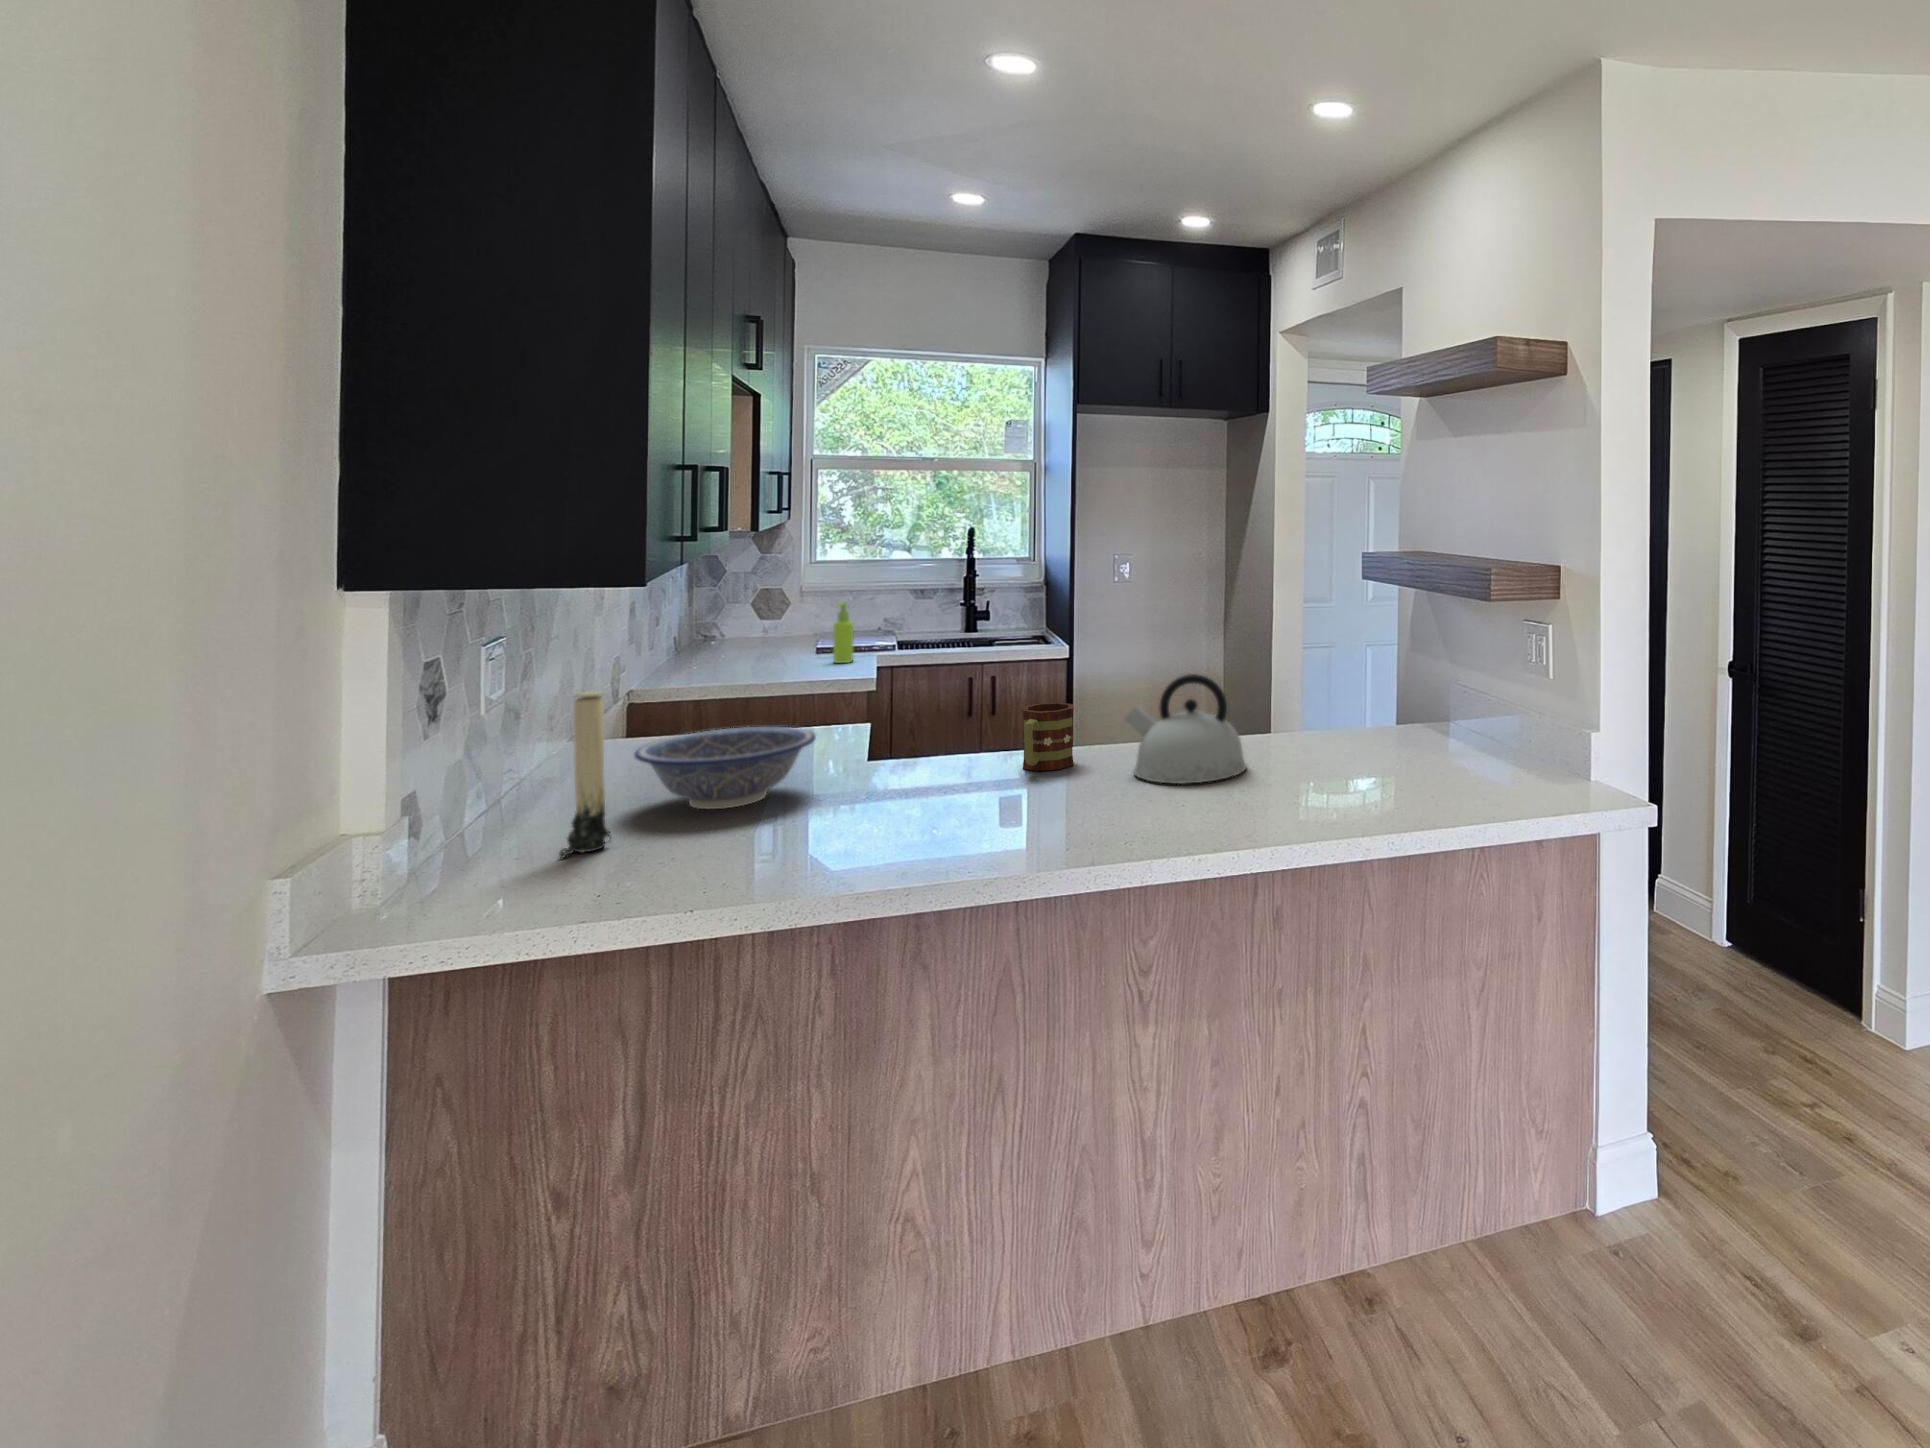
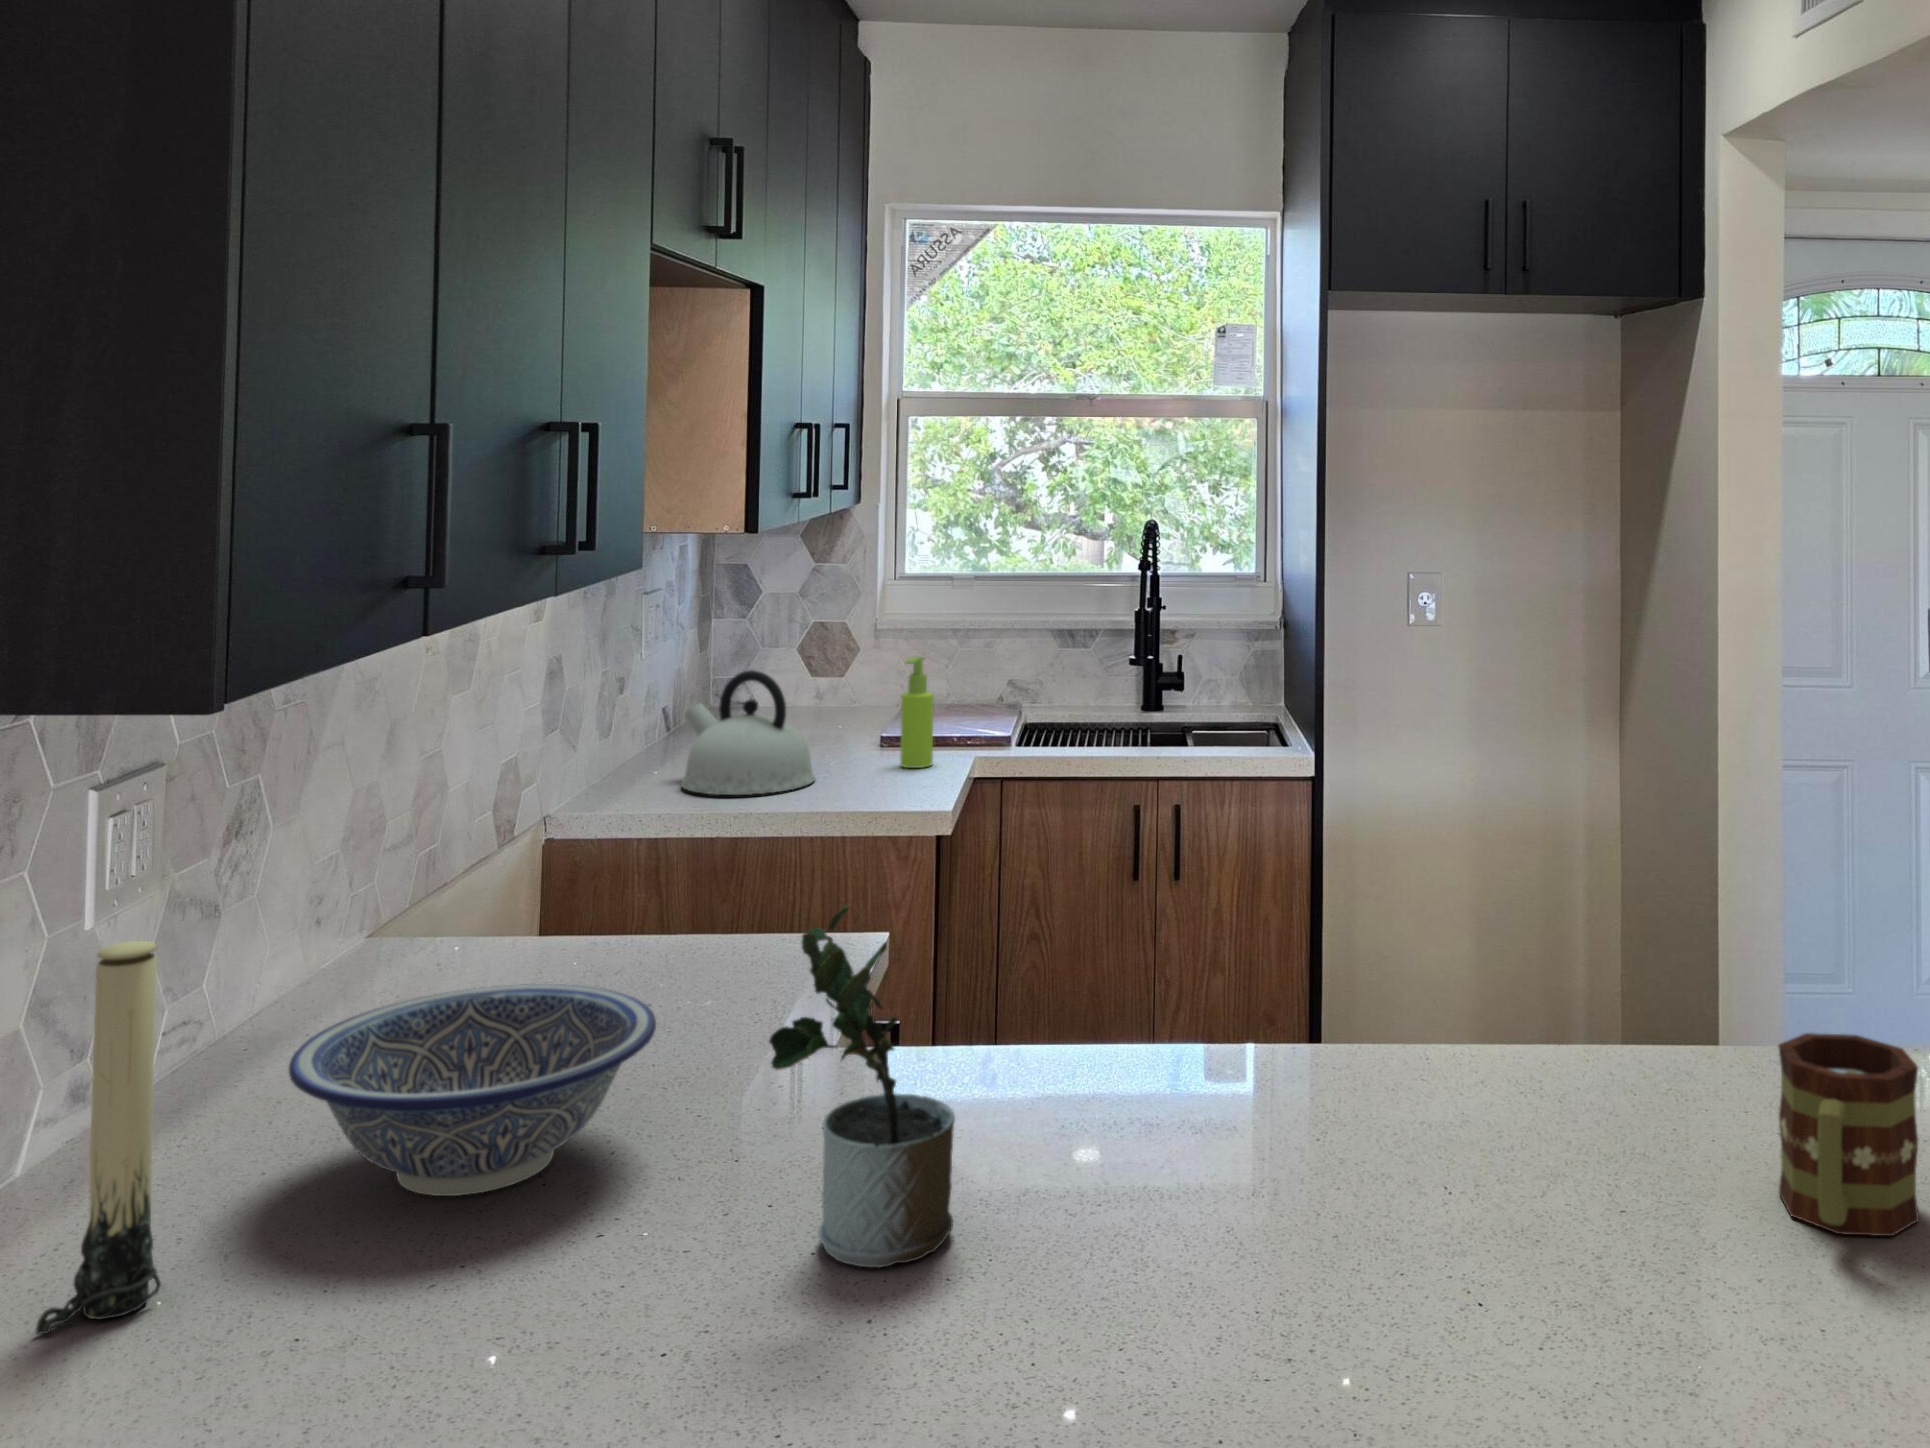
potted plant: none [903,666,976,805] -> present [769,906,955,1267]
kettle: present [1125,674,1246,784] -> present [682,670,815,795]
mug: present [1023,703,1074,771] -> present [1778,1033,1919,1236]

